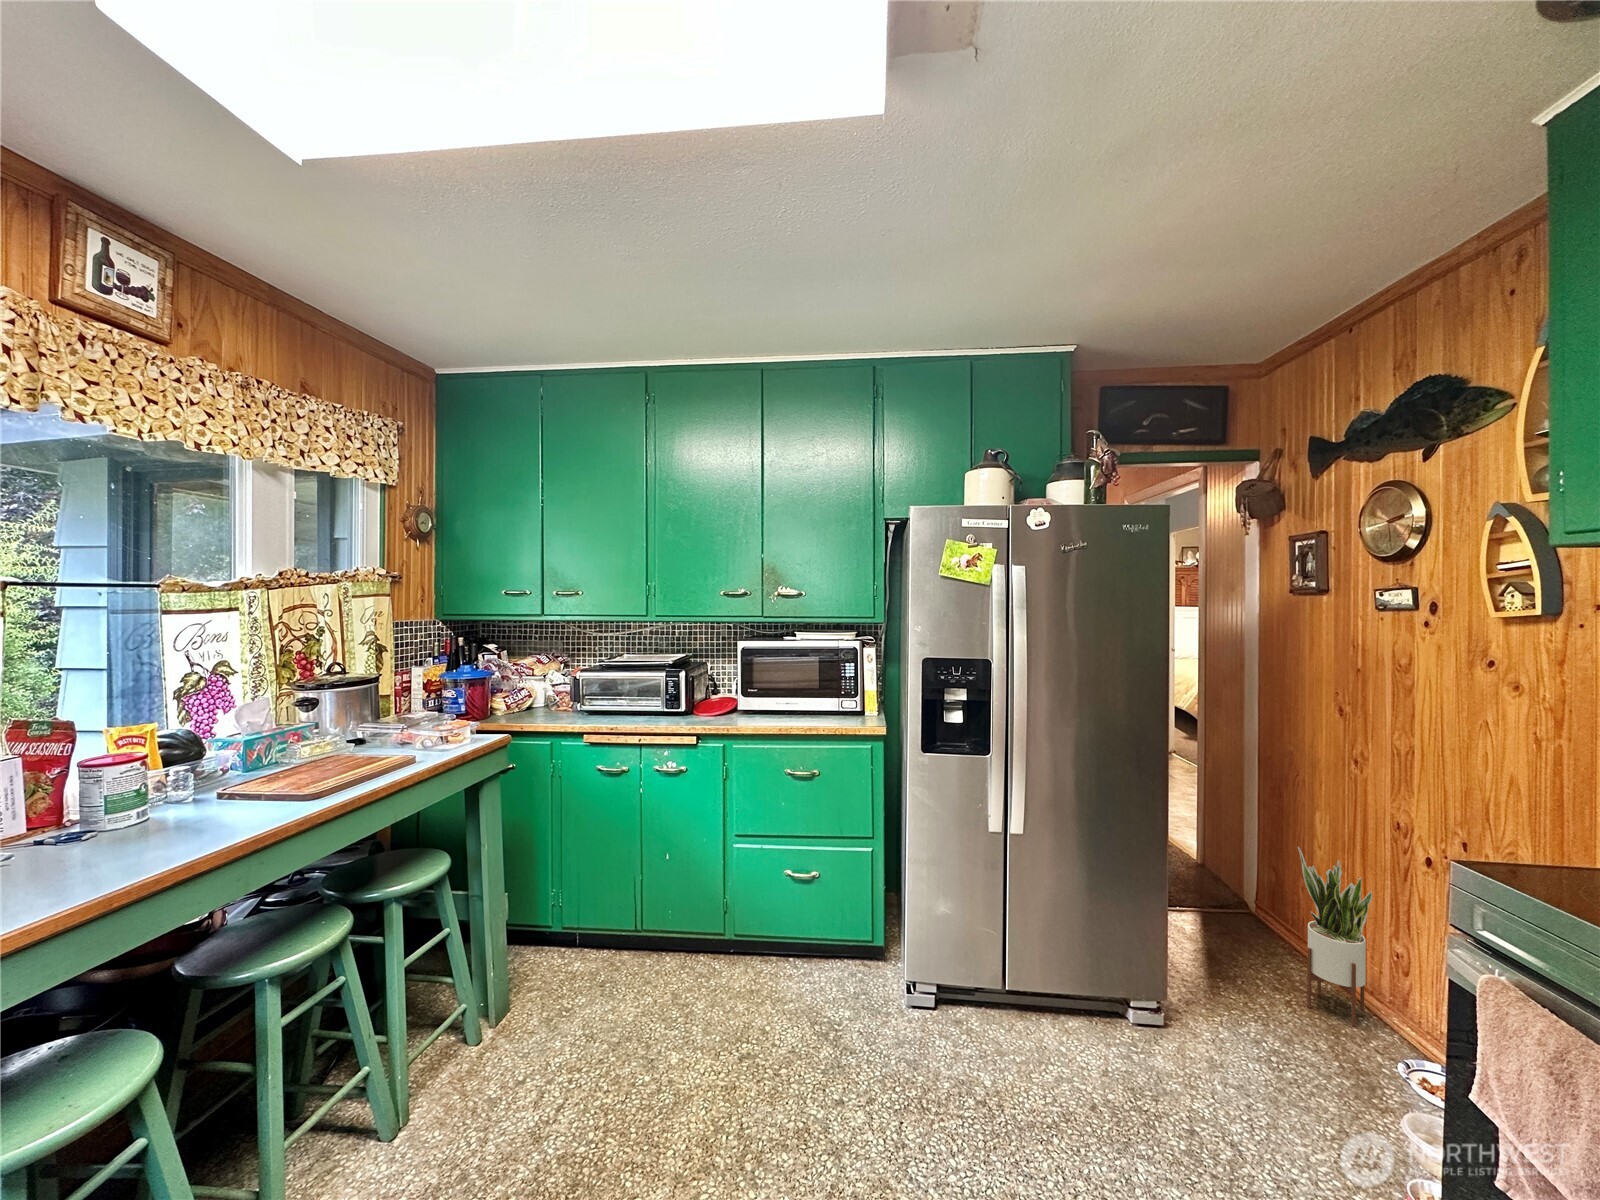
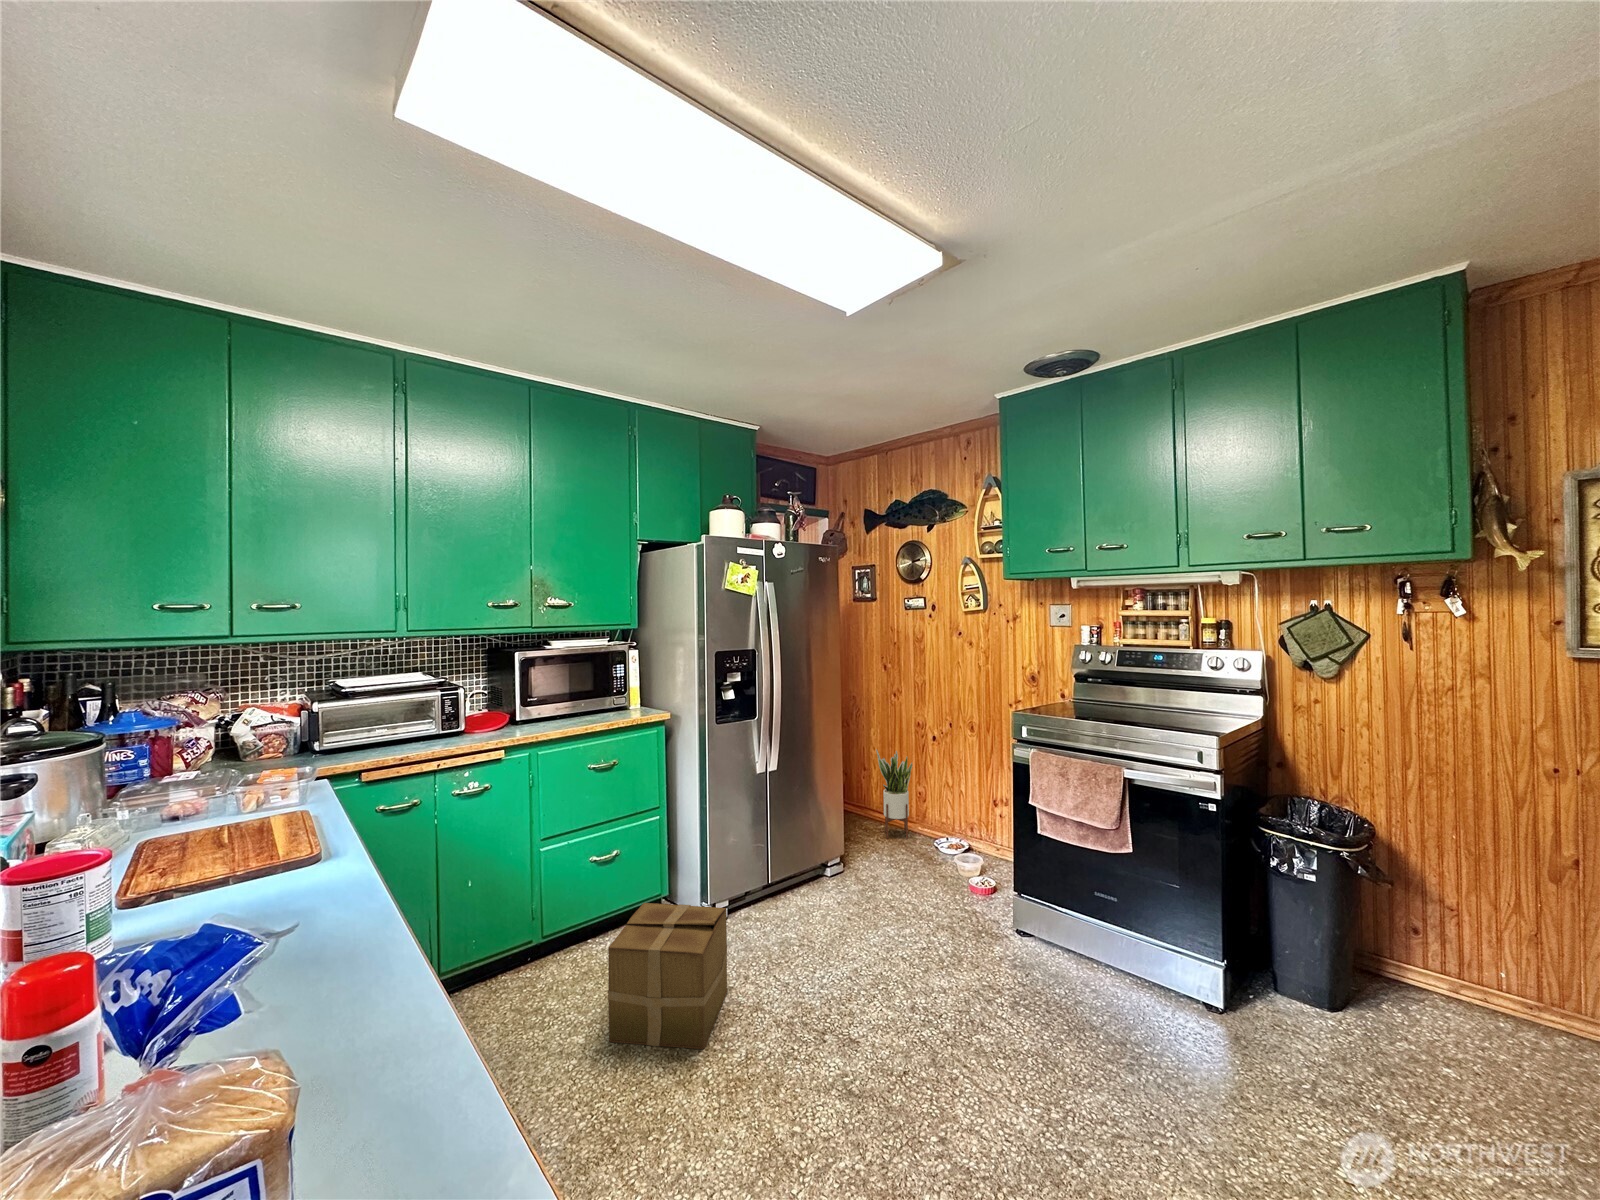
cardboard box: none [683,941,834,1155] -> present [608,903,728,1049]

